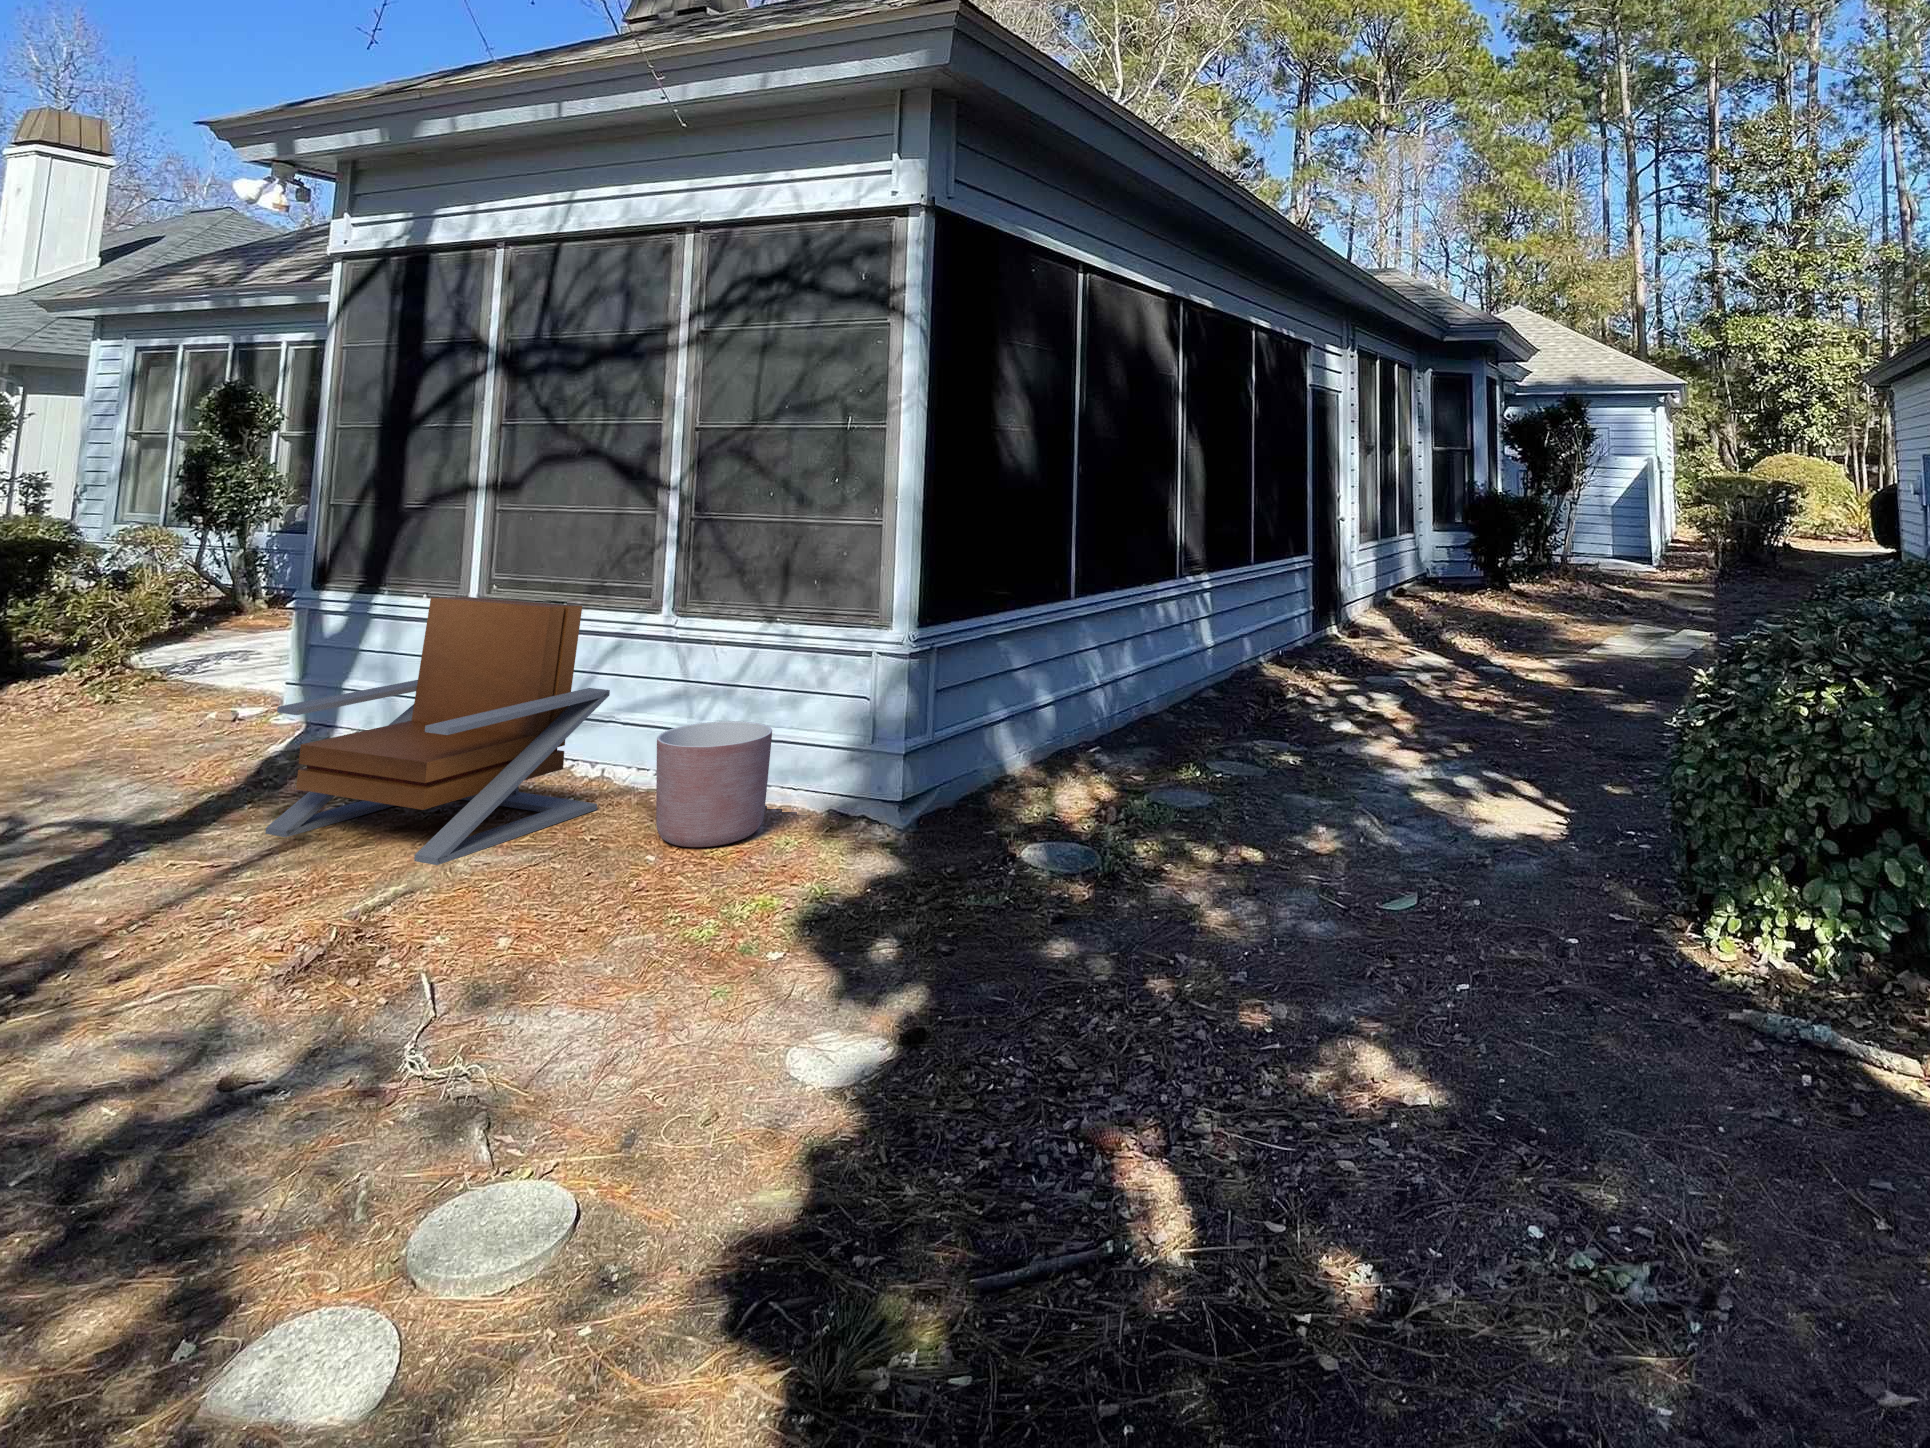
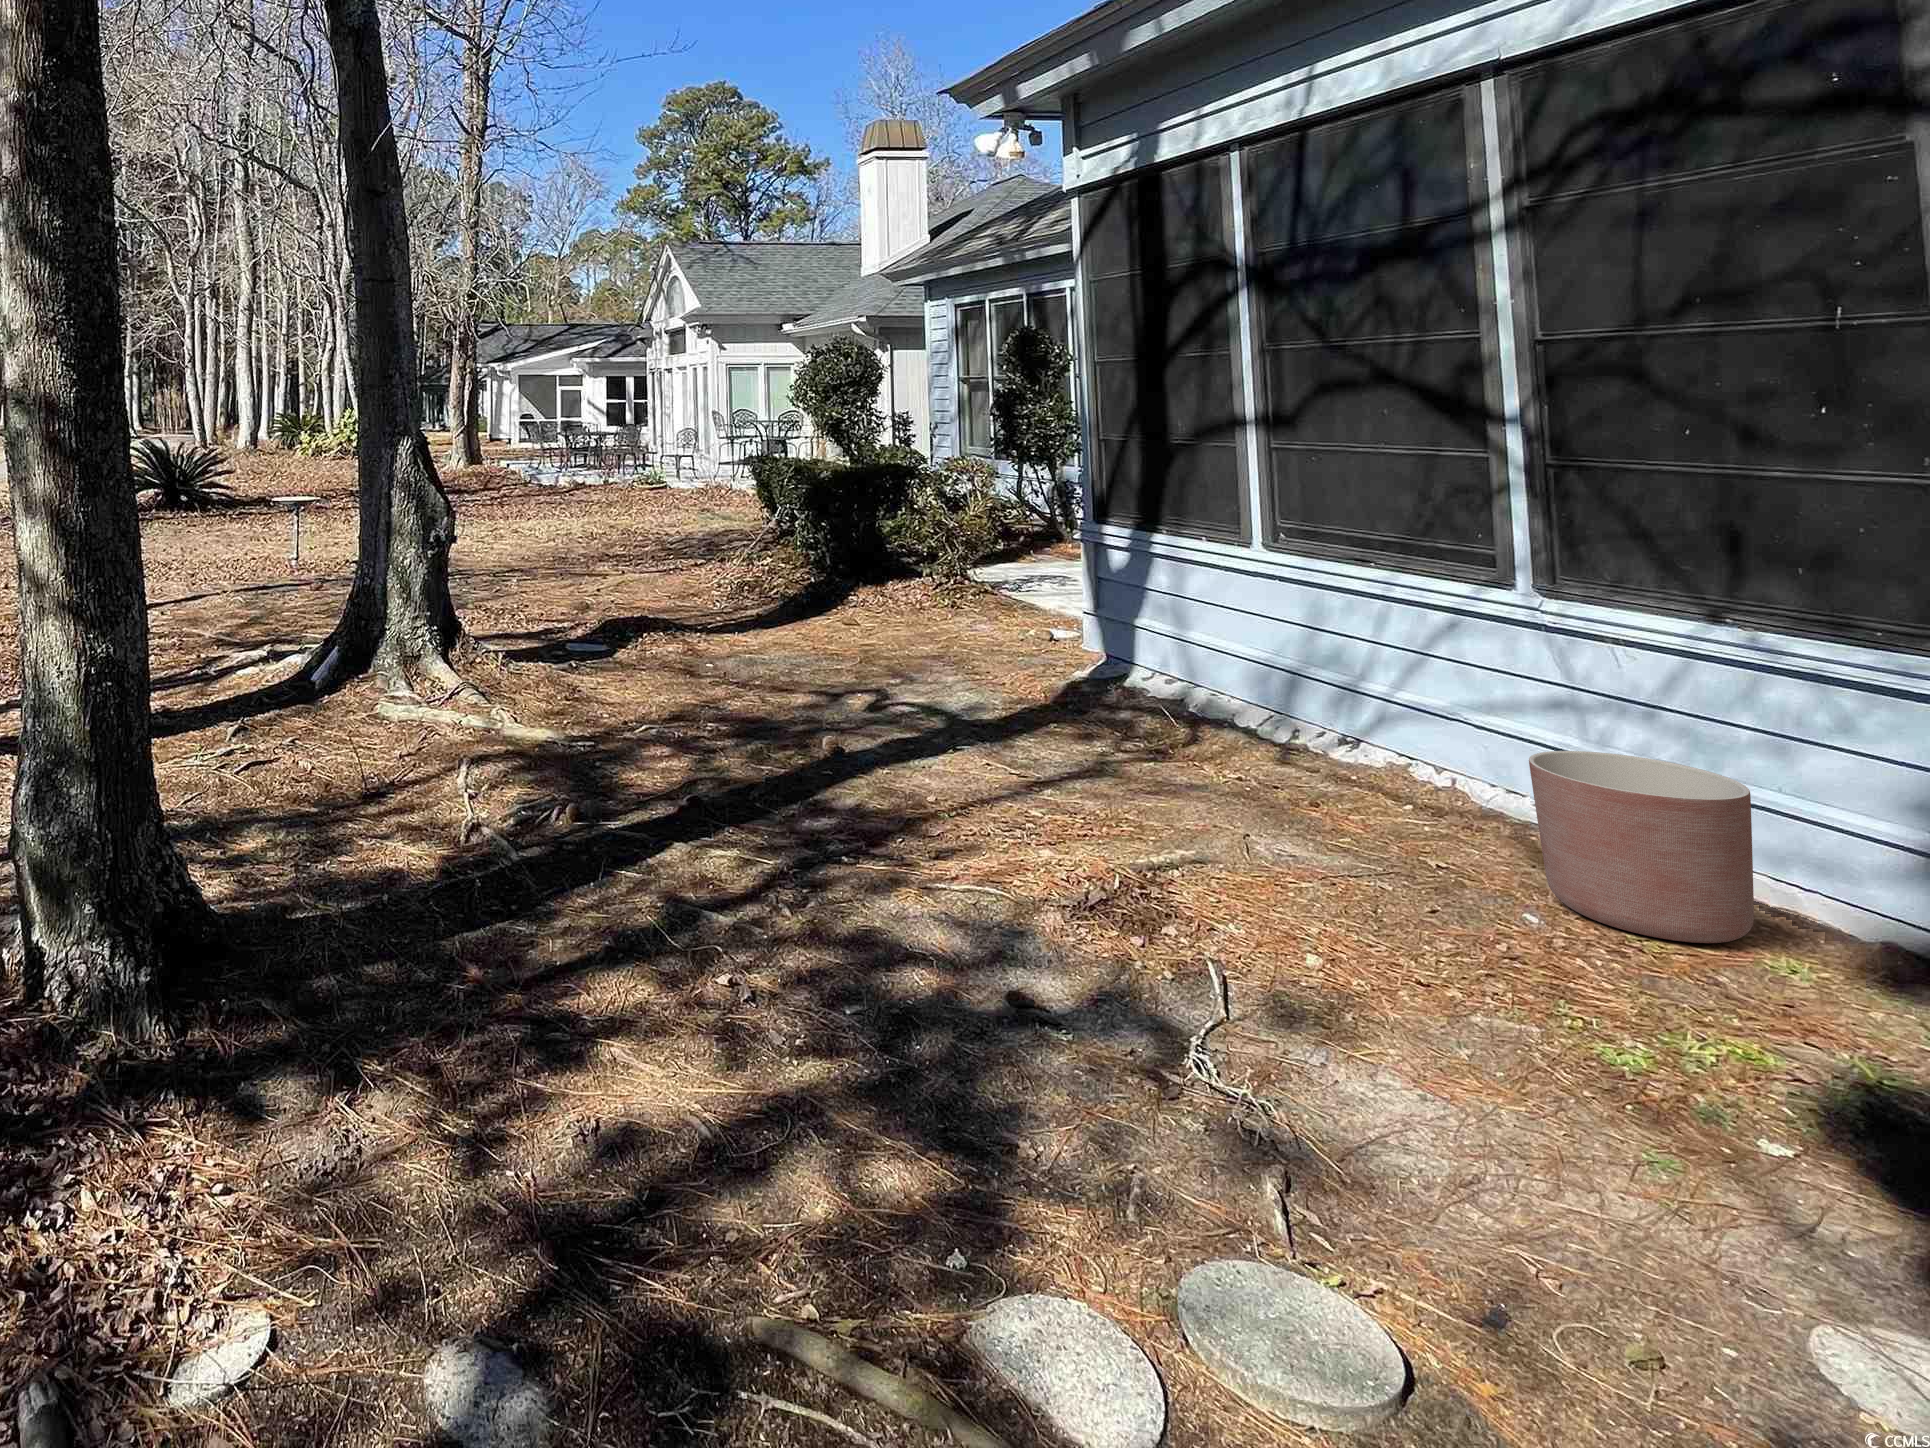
lounge chair: present [265,597,610,865] -> none [1062,541,1455,839]

